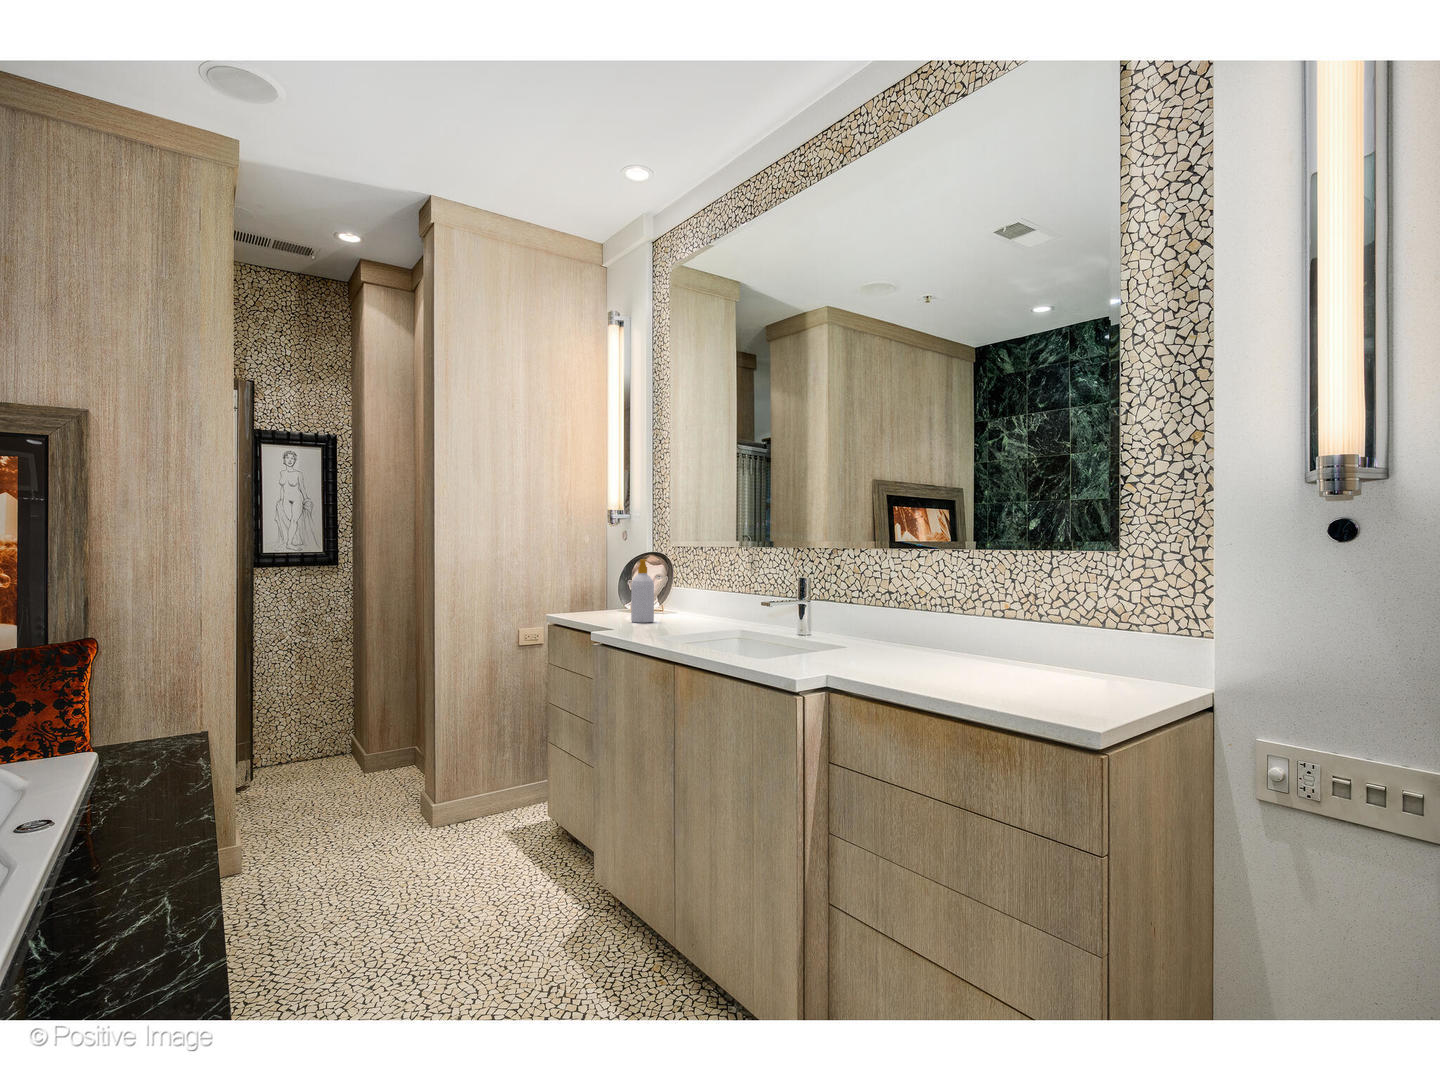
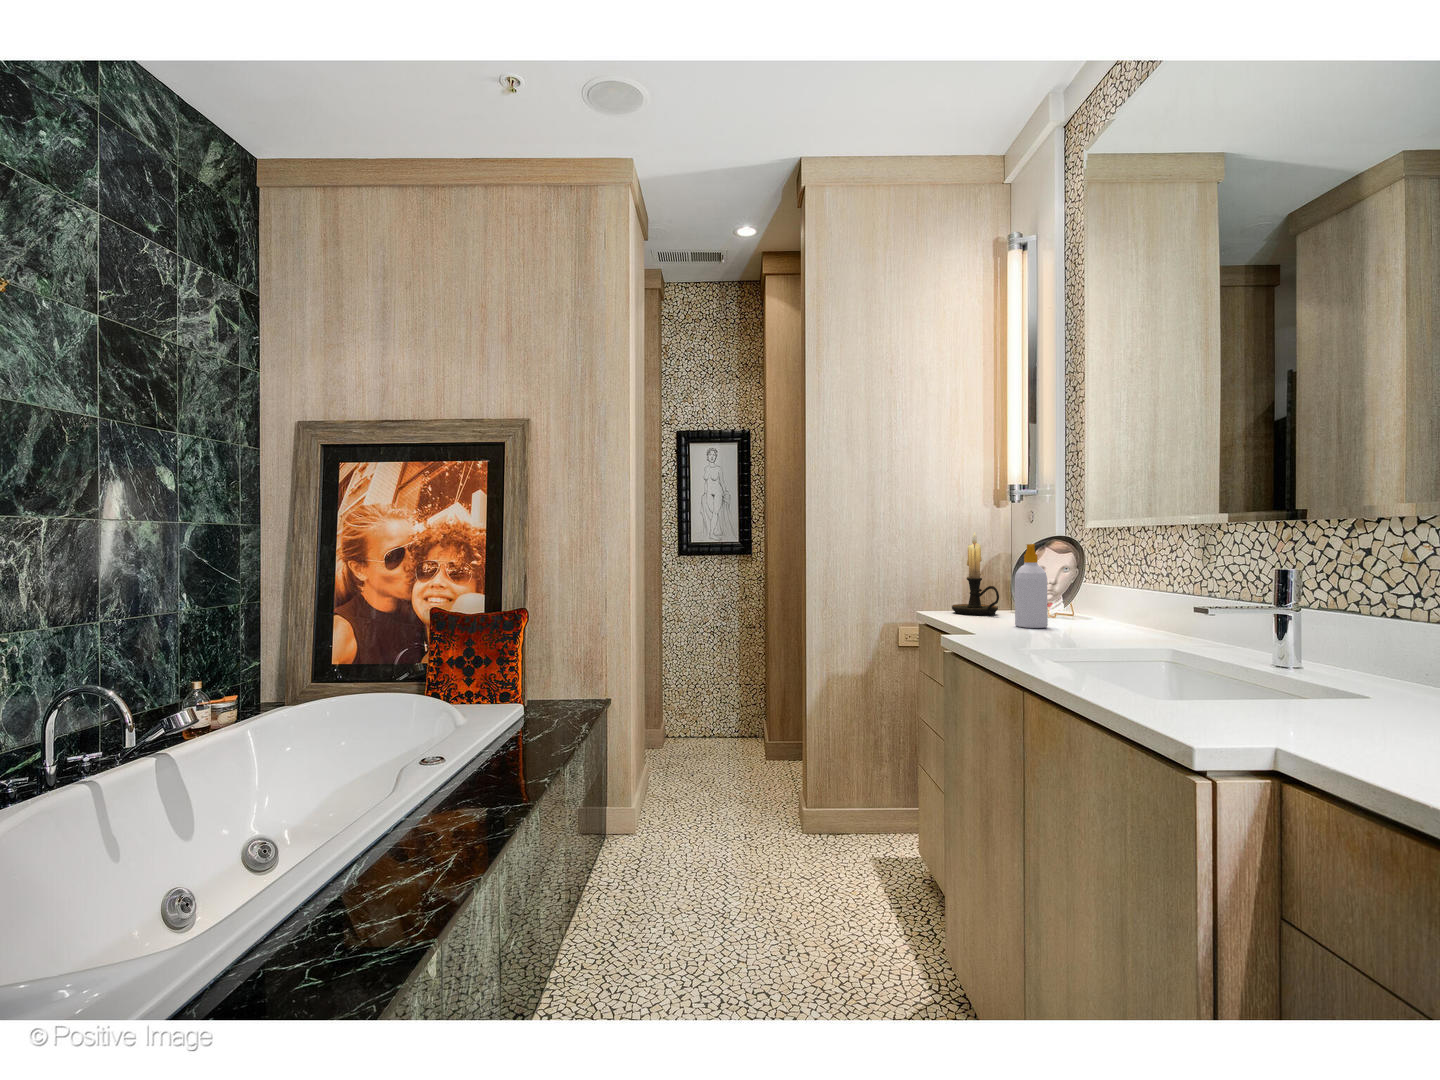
candle holder: none [573,548,612,616] -> present [952,533,999,615]

